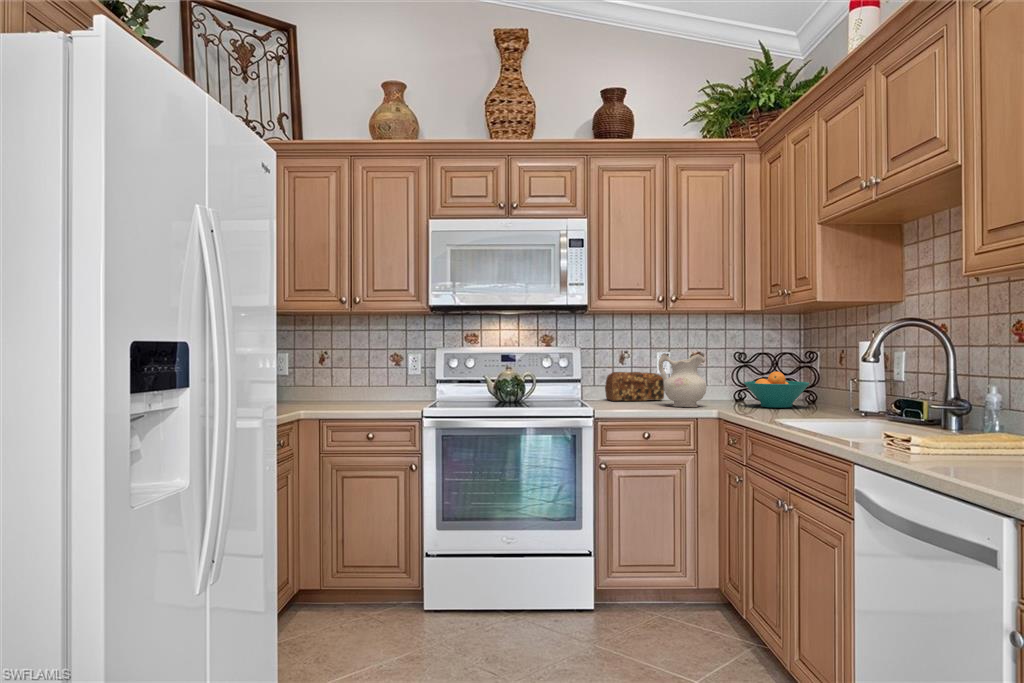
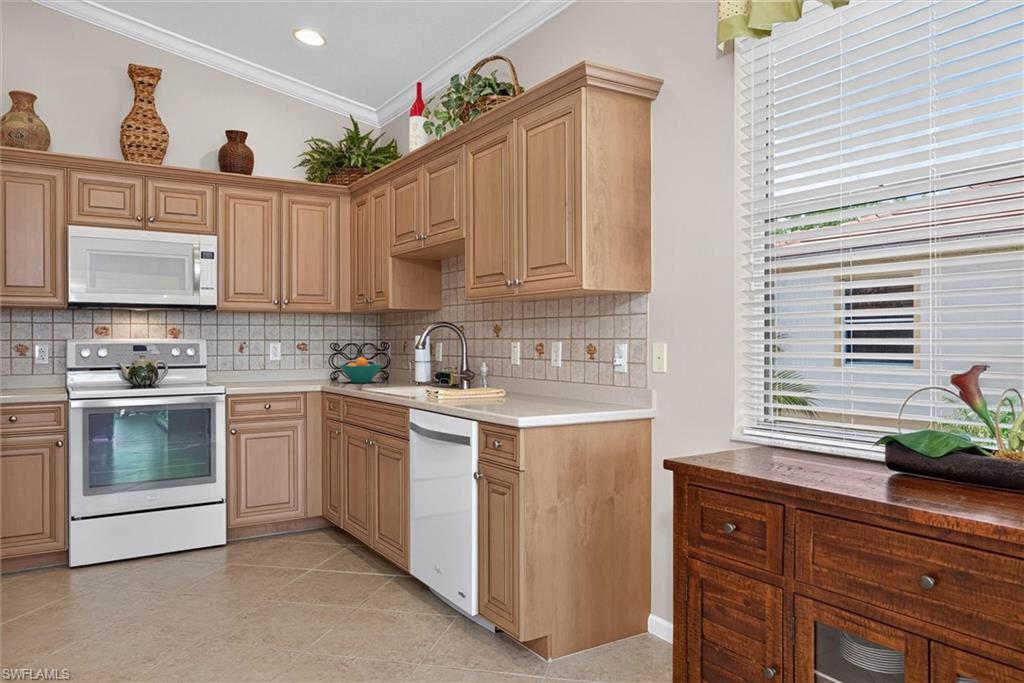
ceramic pitcher: present [658,353,706,407] -> none [275,344,312,385]
bread loaf: present [605,372,664,401] -> none [227,360,278,384]

